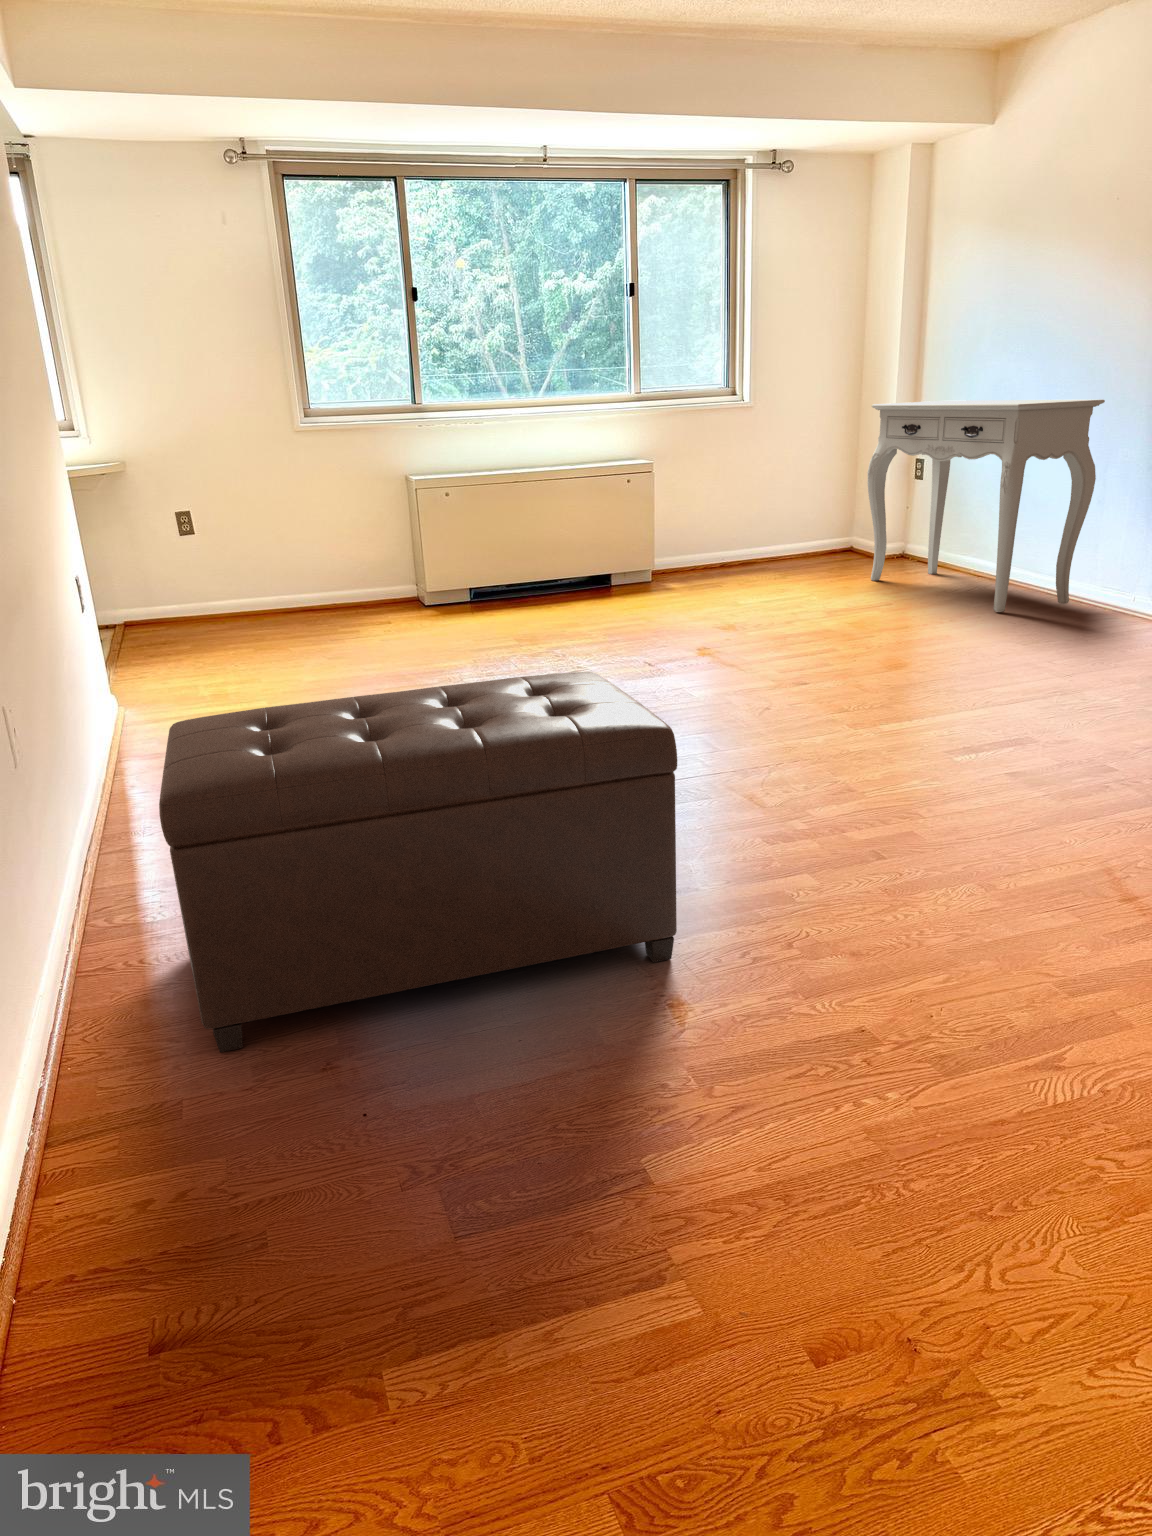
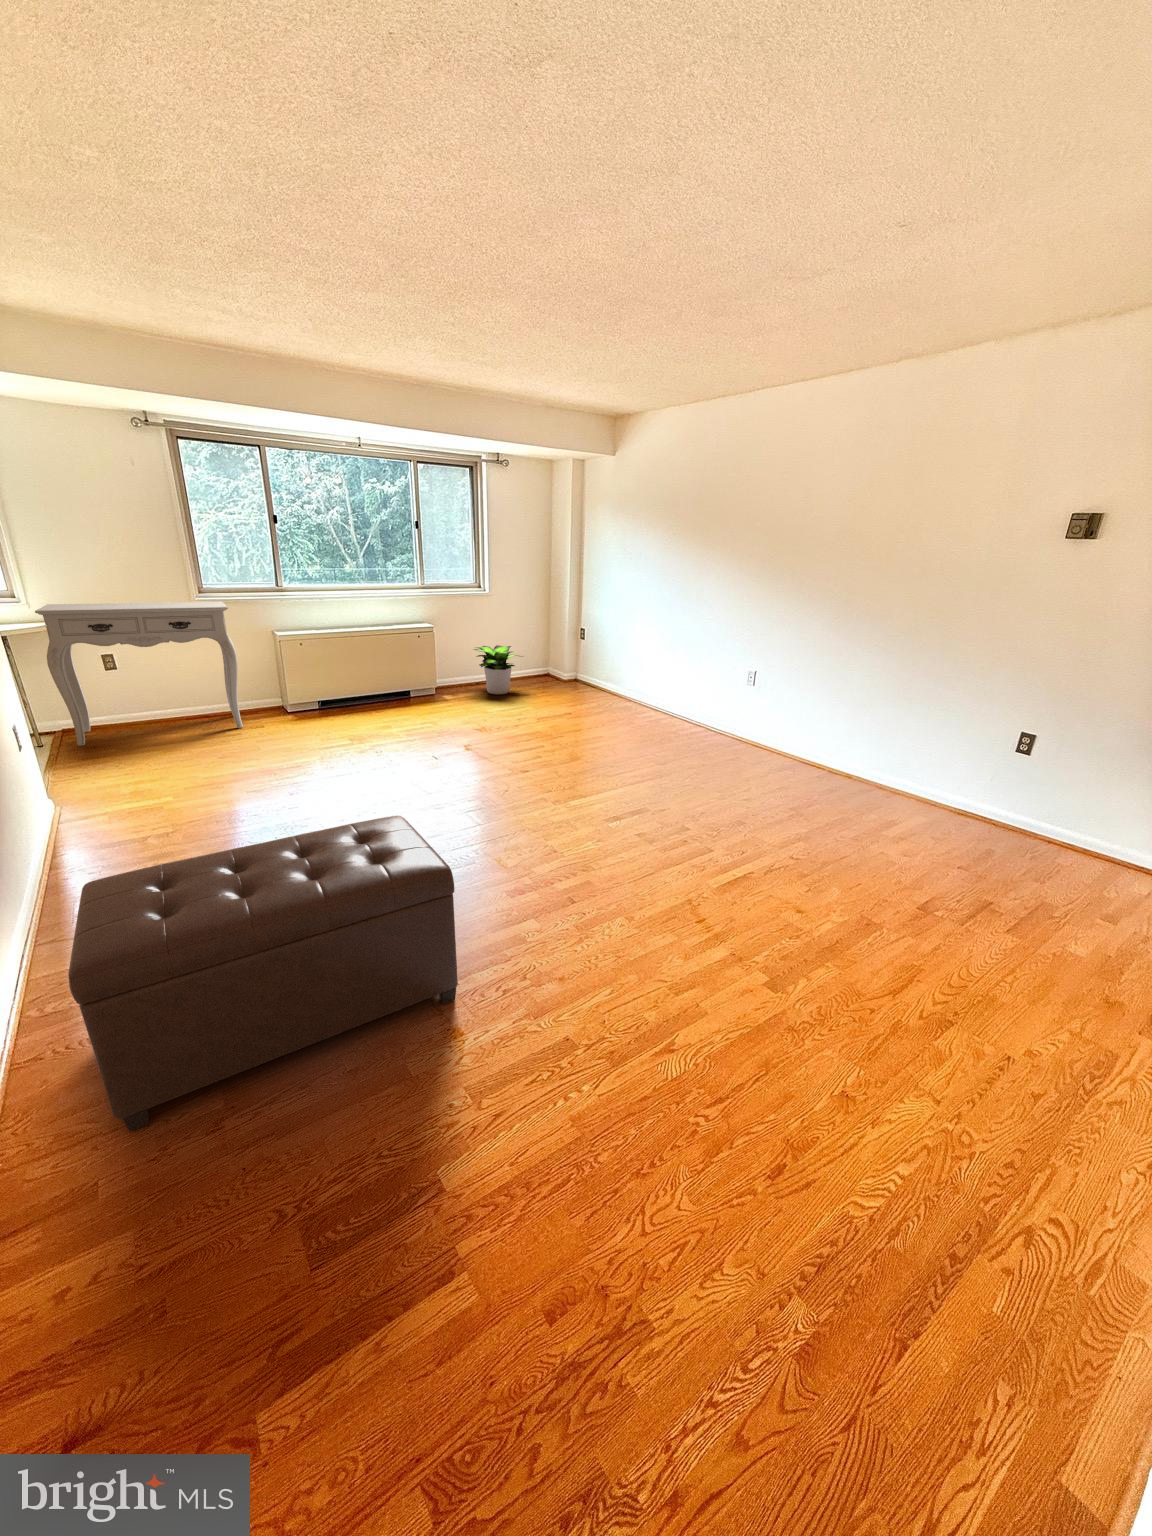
console table: present [867,399,1105,612] -> present [35,602,243,746]
potted plant: none [710,492,803,576] -> present [474,645,518,694]

